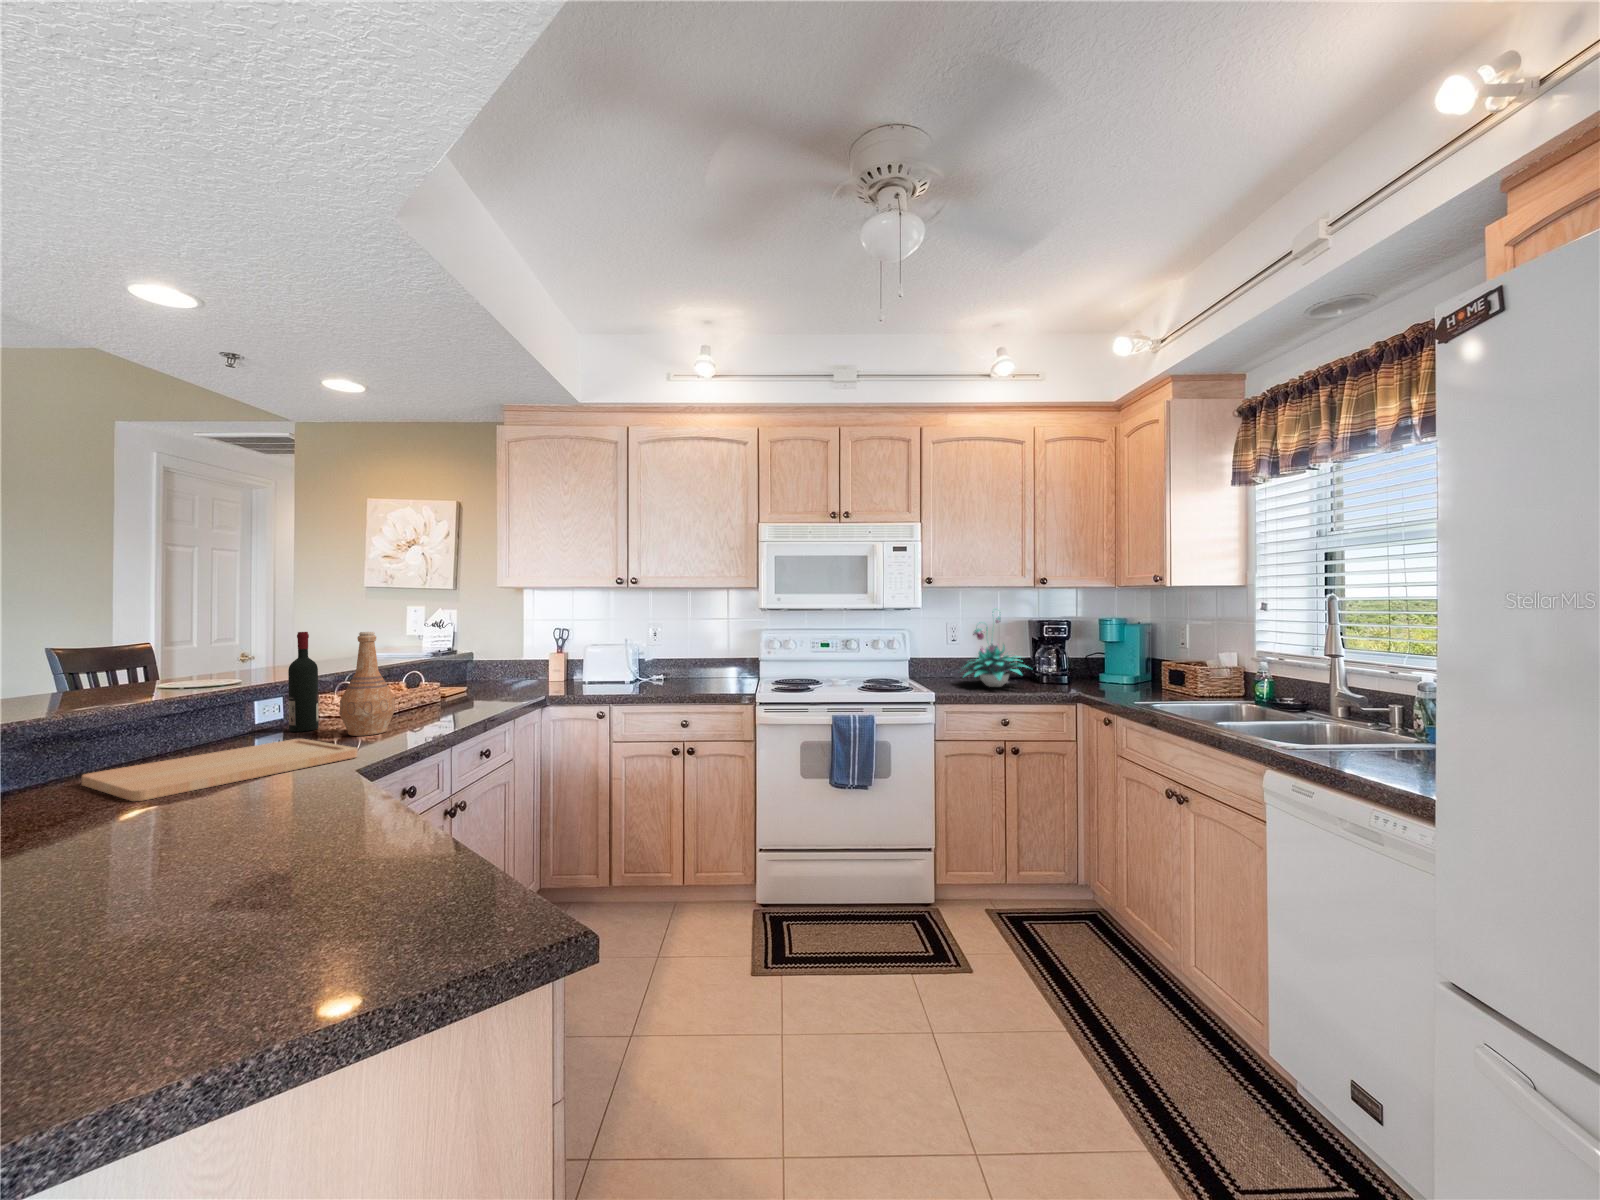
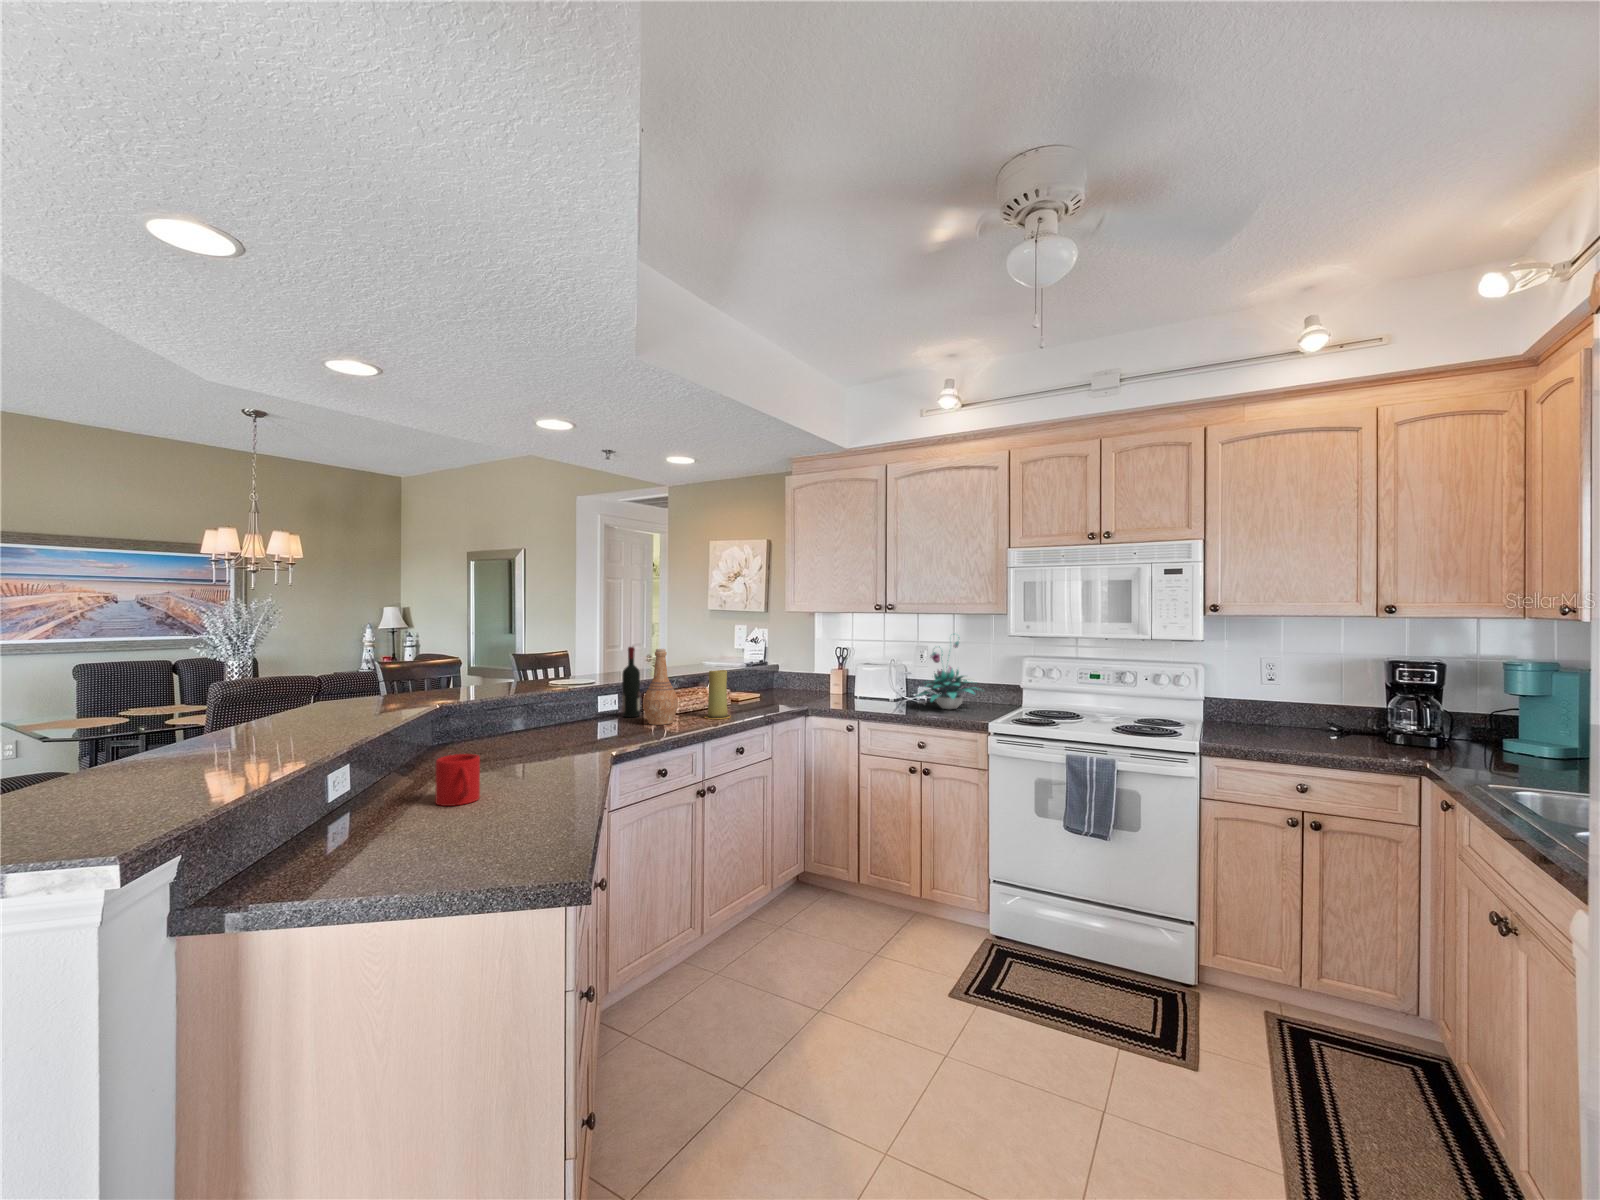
plant: present [964,617,1028,687] -> present [917,637,978,709]
candle: none [423,658,462,721] -> present [704,670,731,719]
cutting board: present [82,739,357,801] -> none [495,723,632,752]
mug: none [111,799,206,896] -> present [435,754,480,806]

